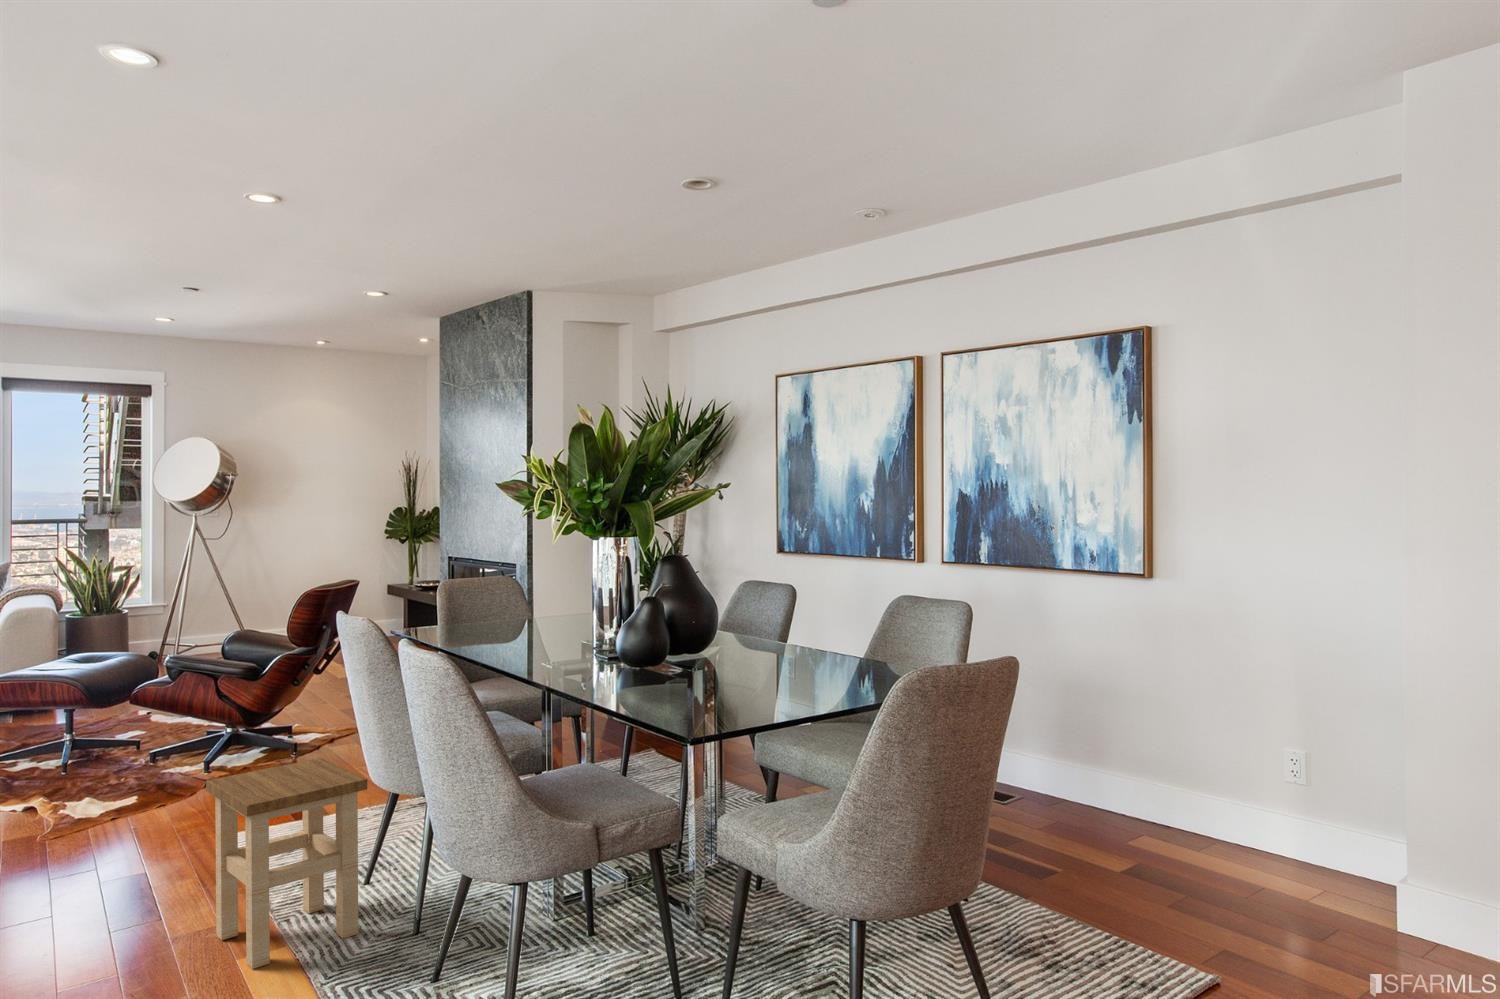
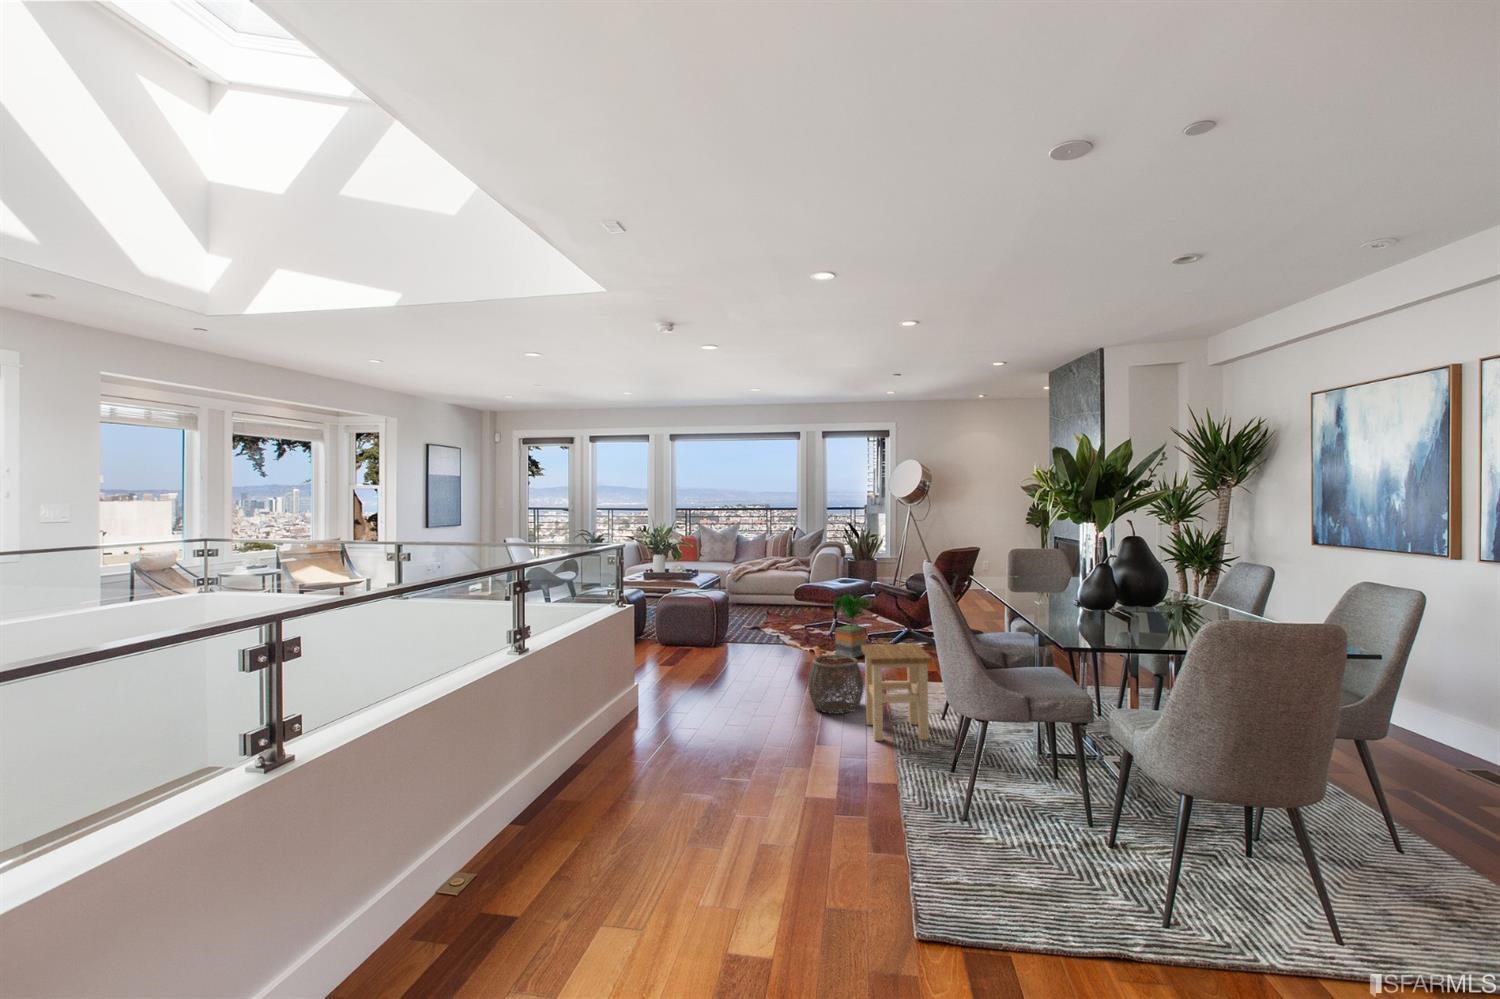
potted tree: none [79,681,172,809] -> present [834,595,871,657]
woven basket: none [61,808,200,942] -> present [808,655,864,714]

